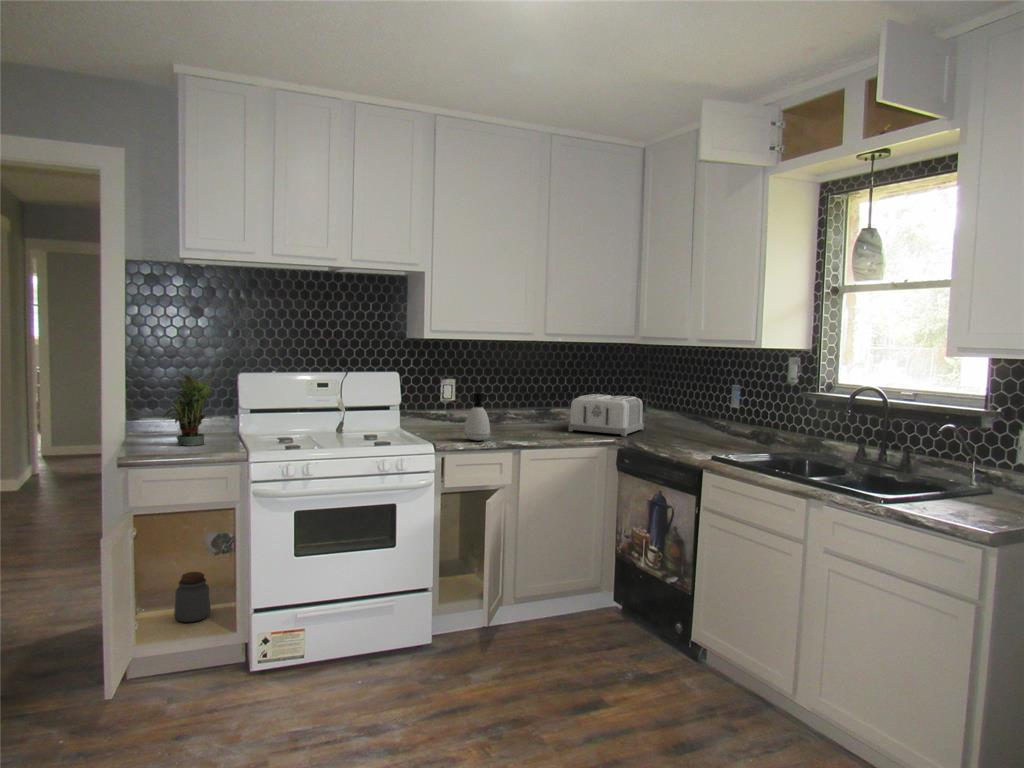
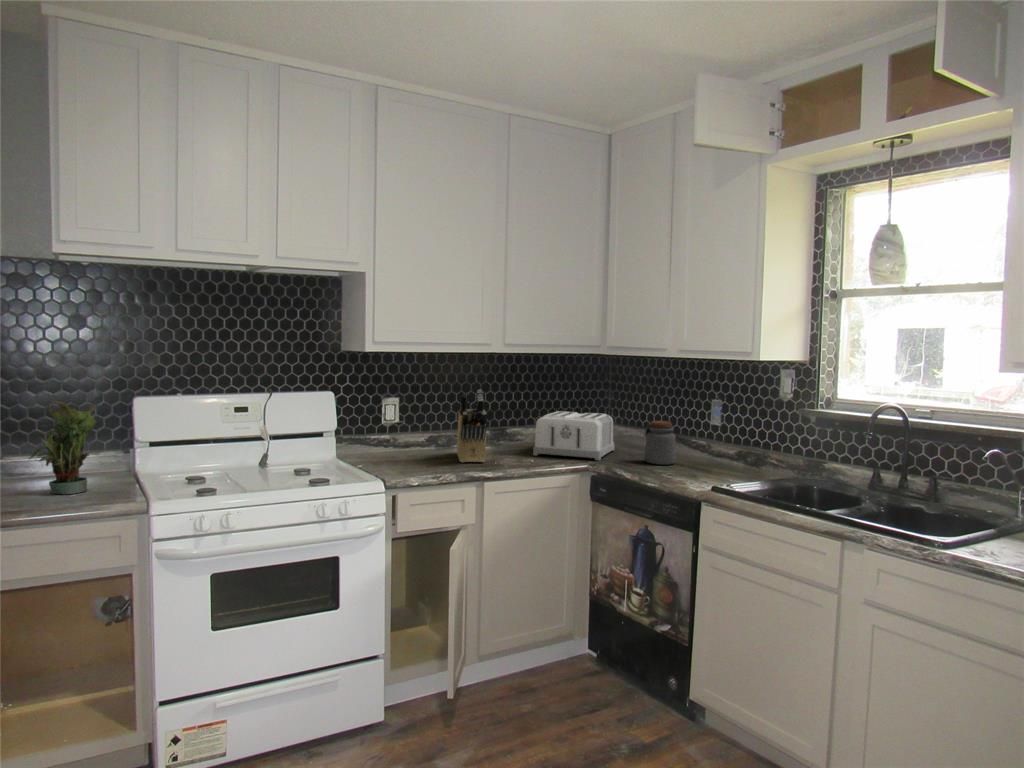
knife block: none [502,372,525,435] -> present [457,390,487,462]
soap dispenser: present [464,392,491,441] -> none [418,415,450,472]
jar: present [174,572,210,622] -> present [645,421,676,465]

